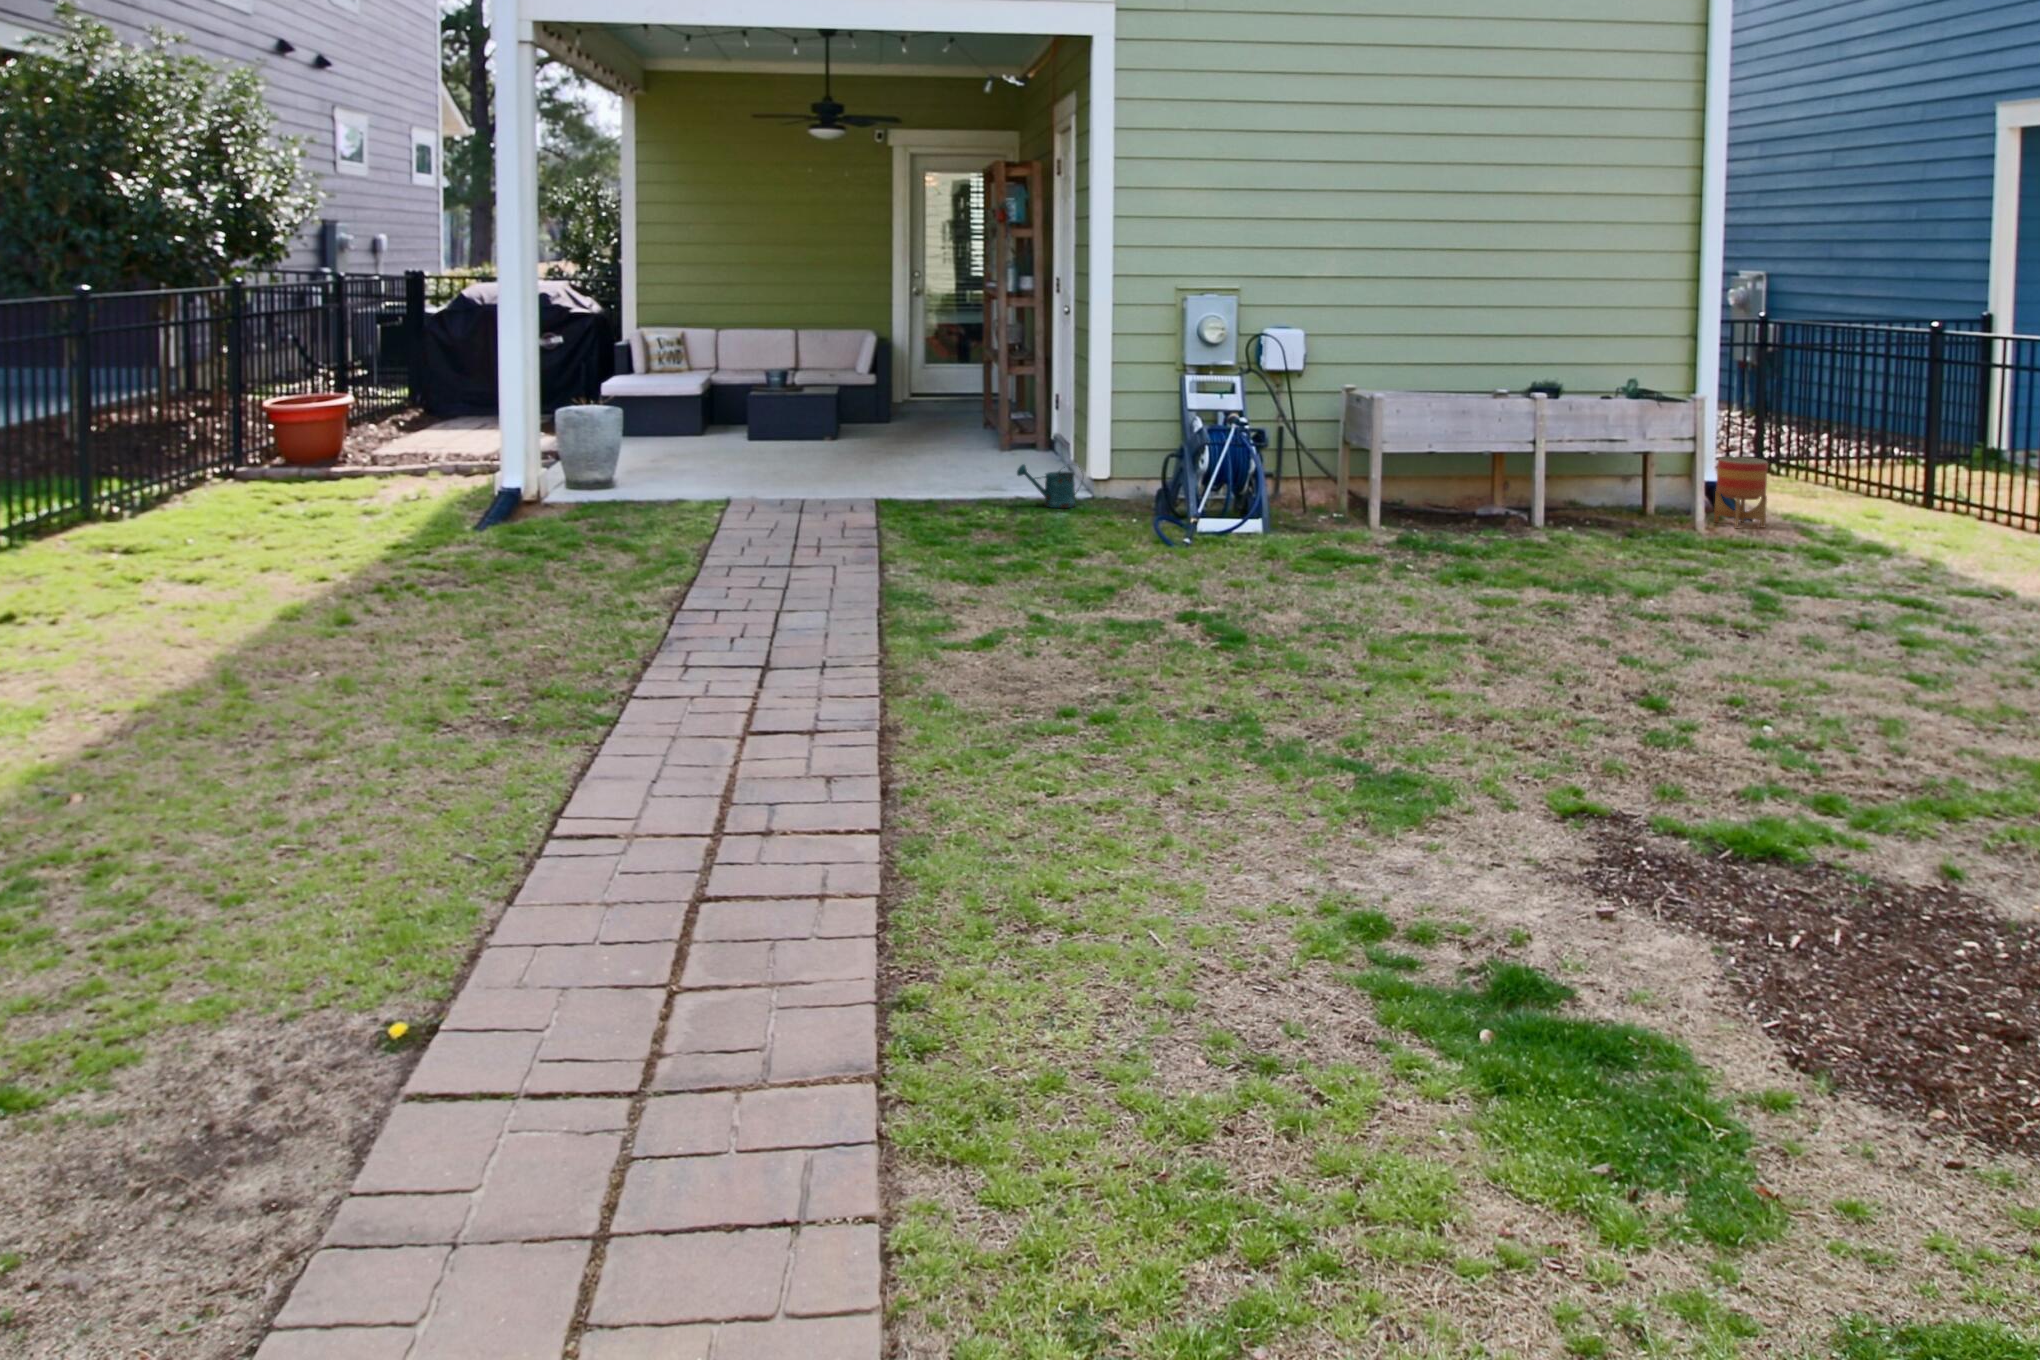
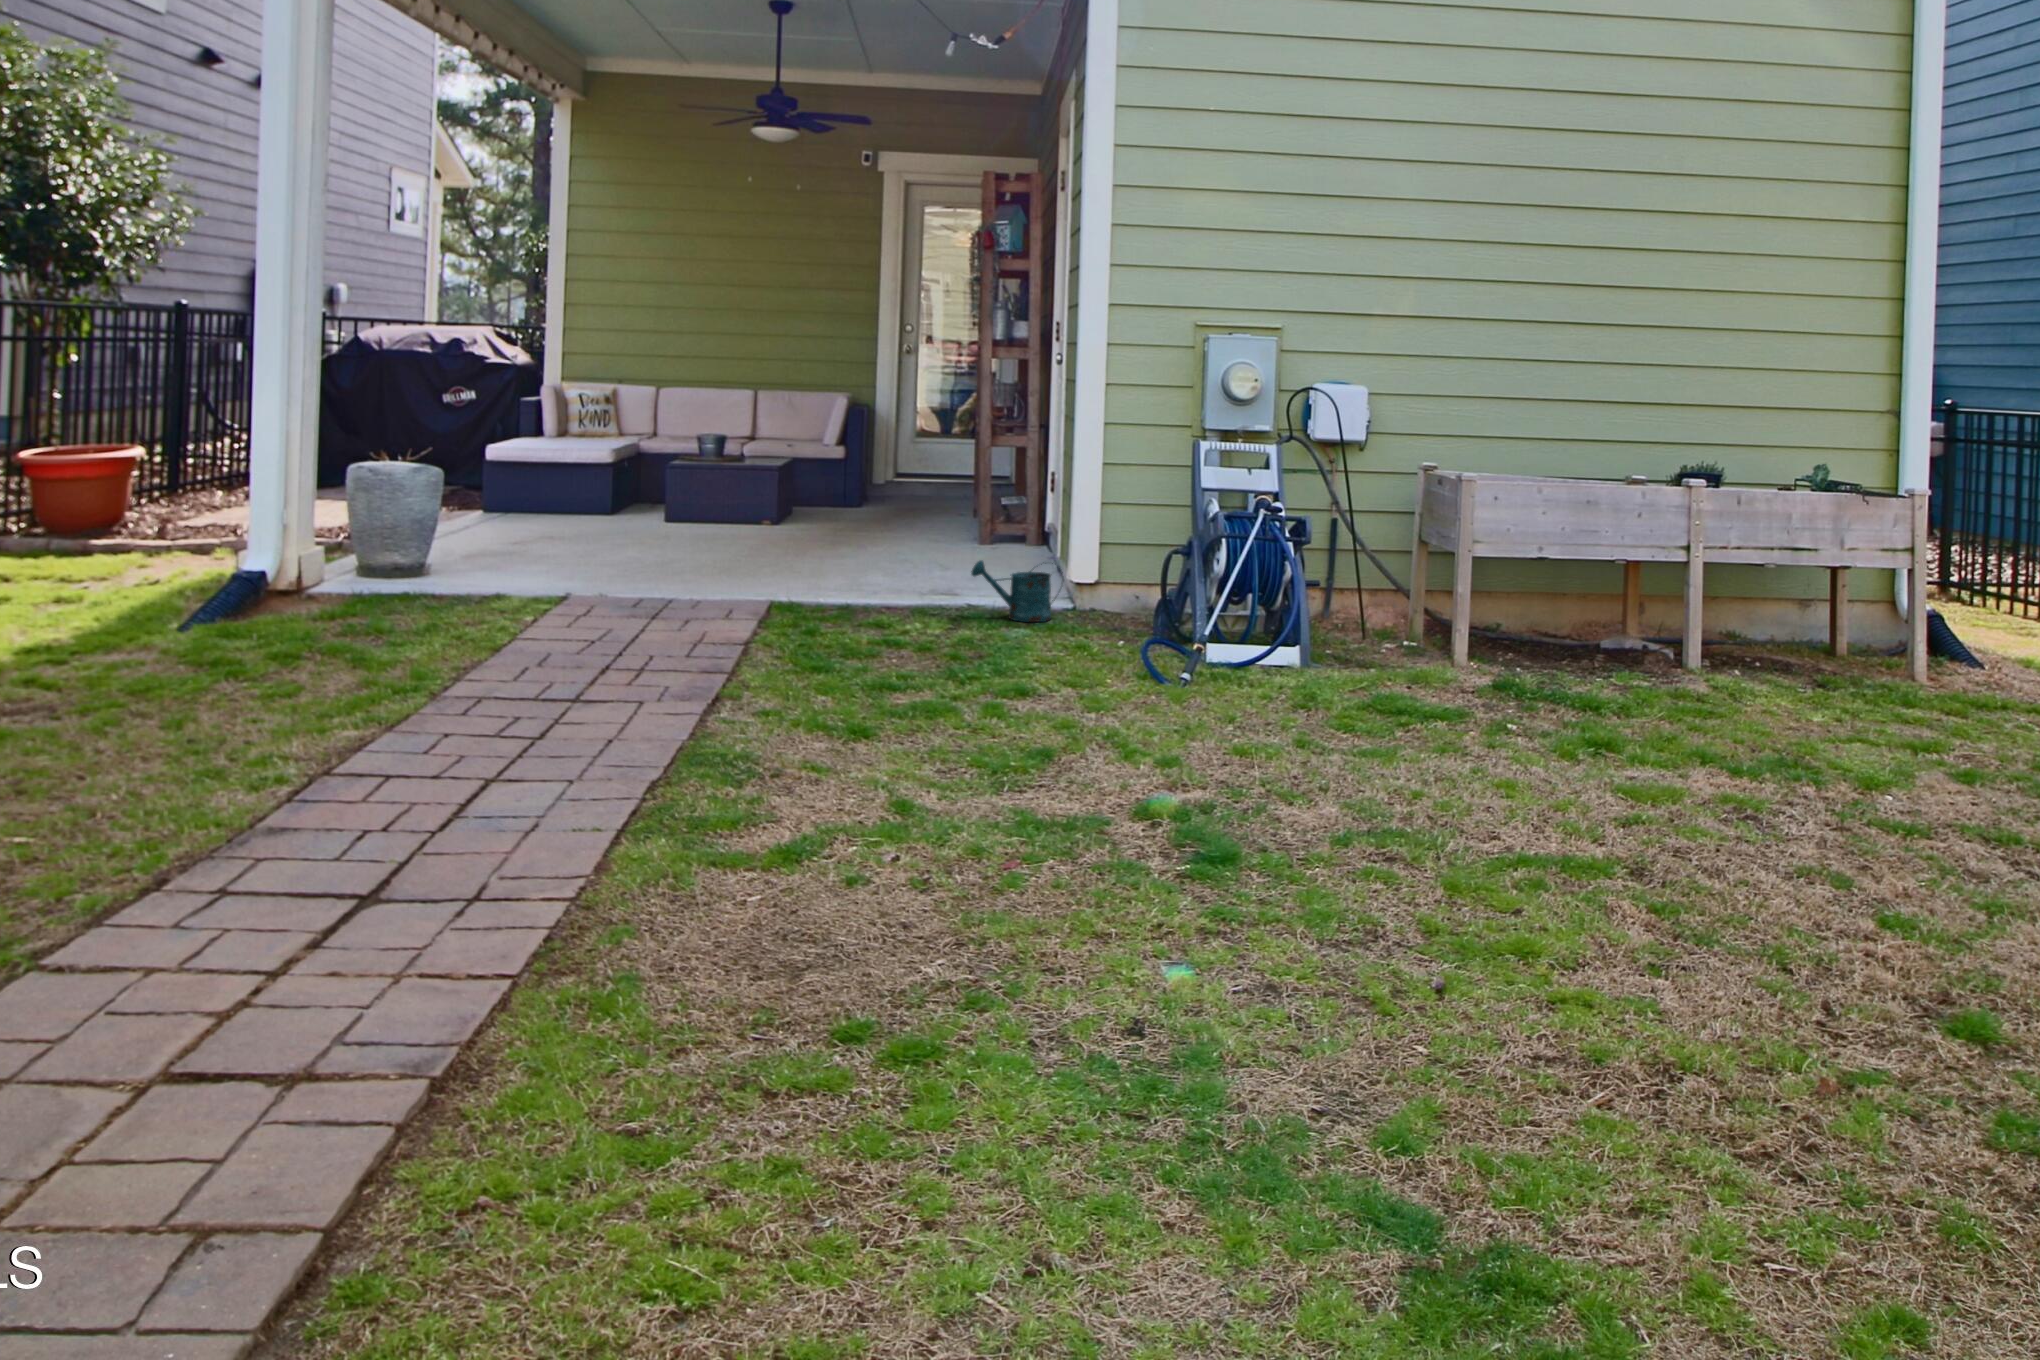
planter: present [1714,457,1768,528] -> none [1924,578,2000,678]

